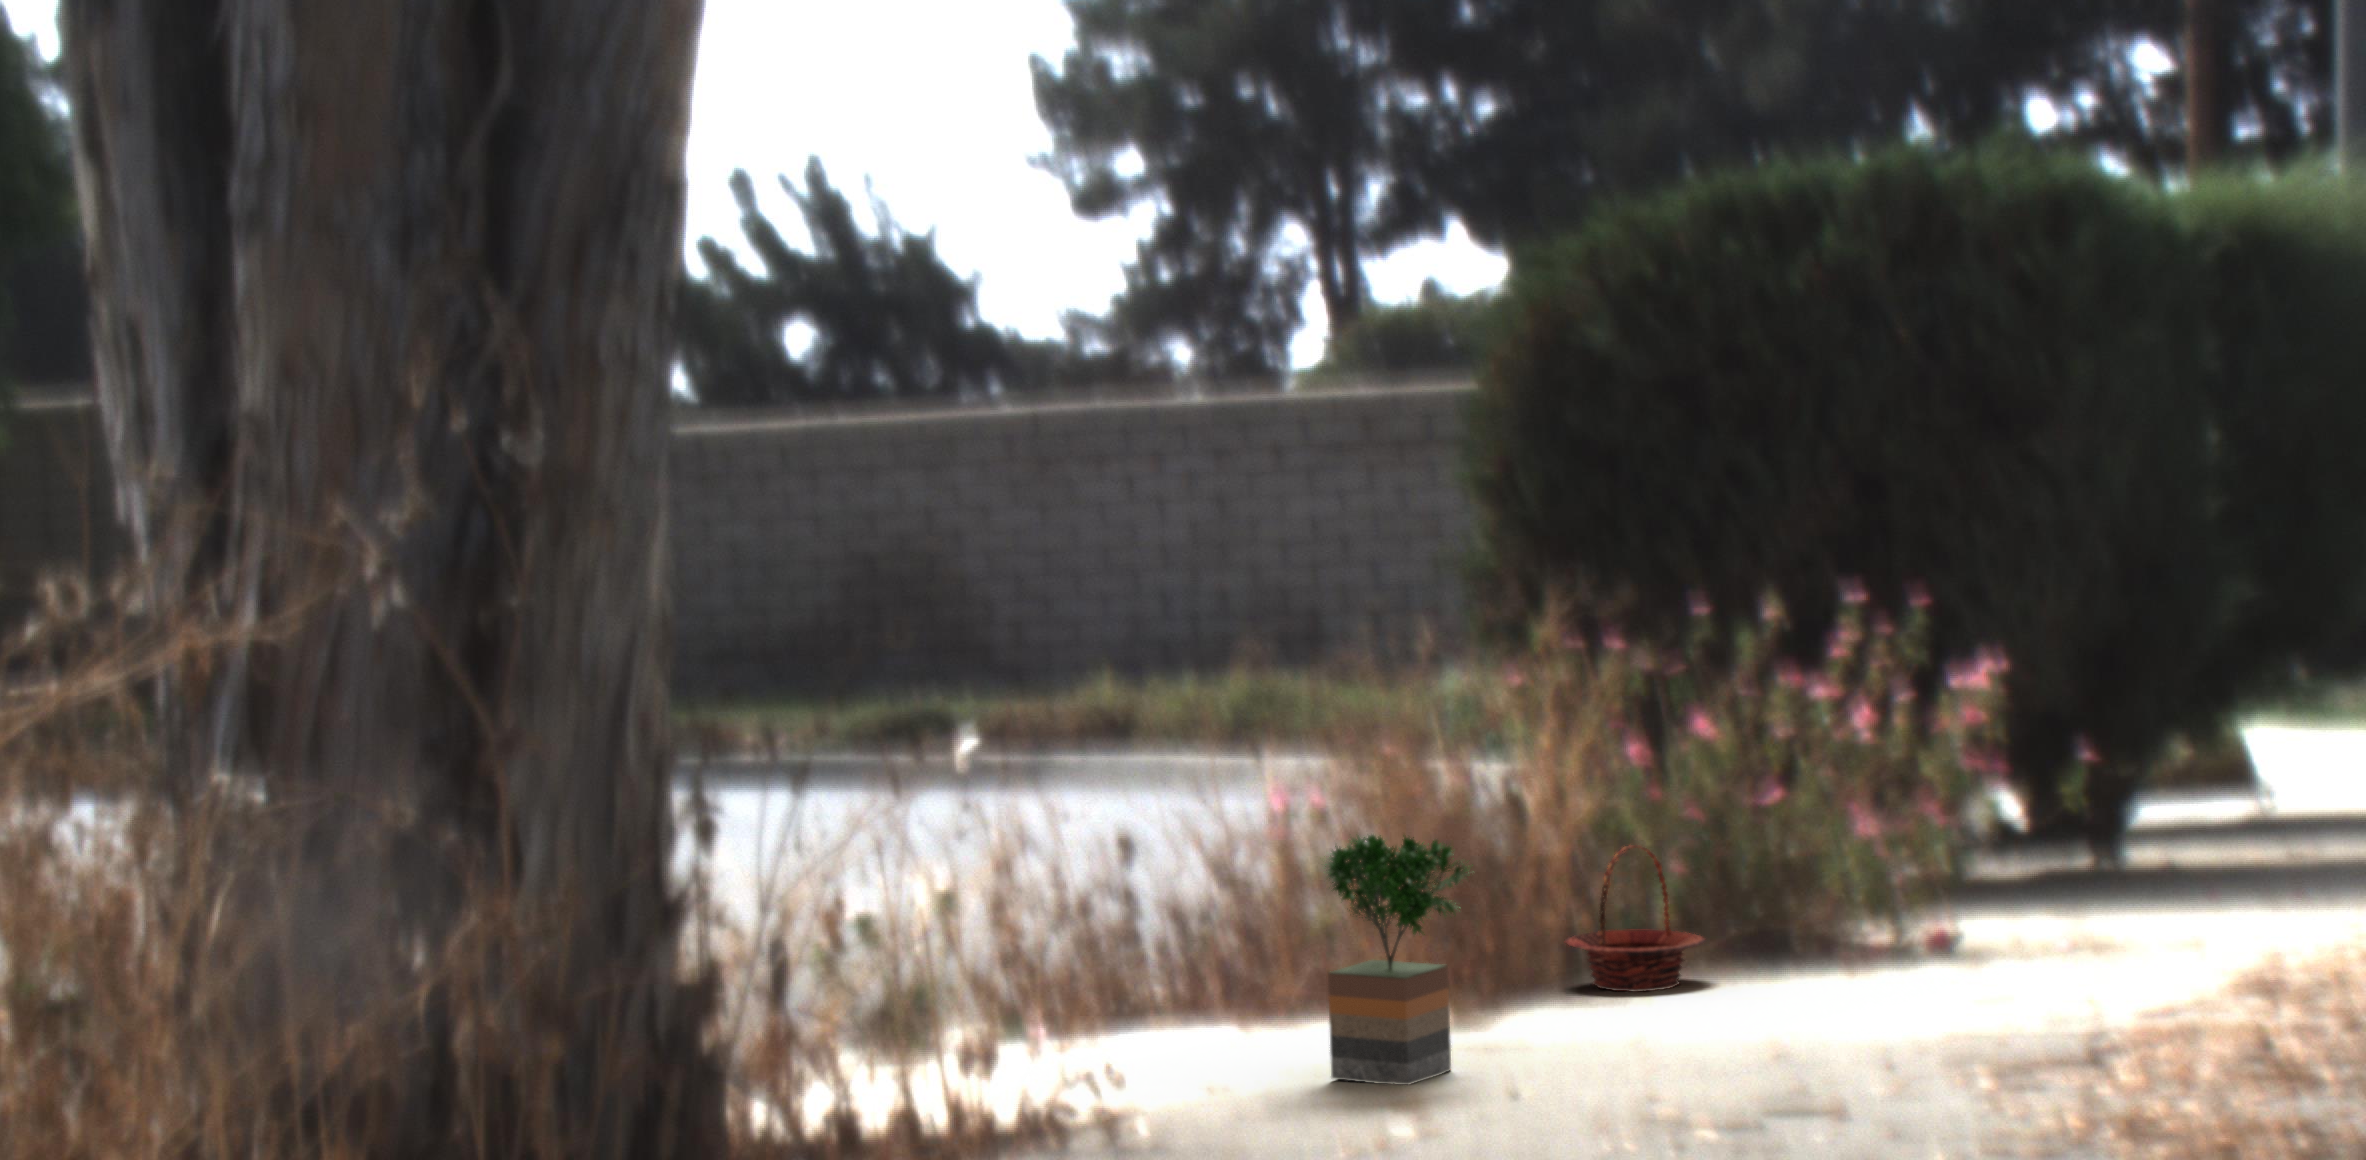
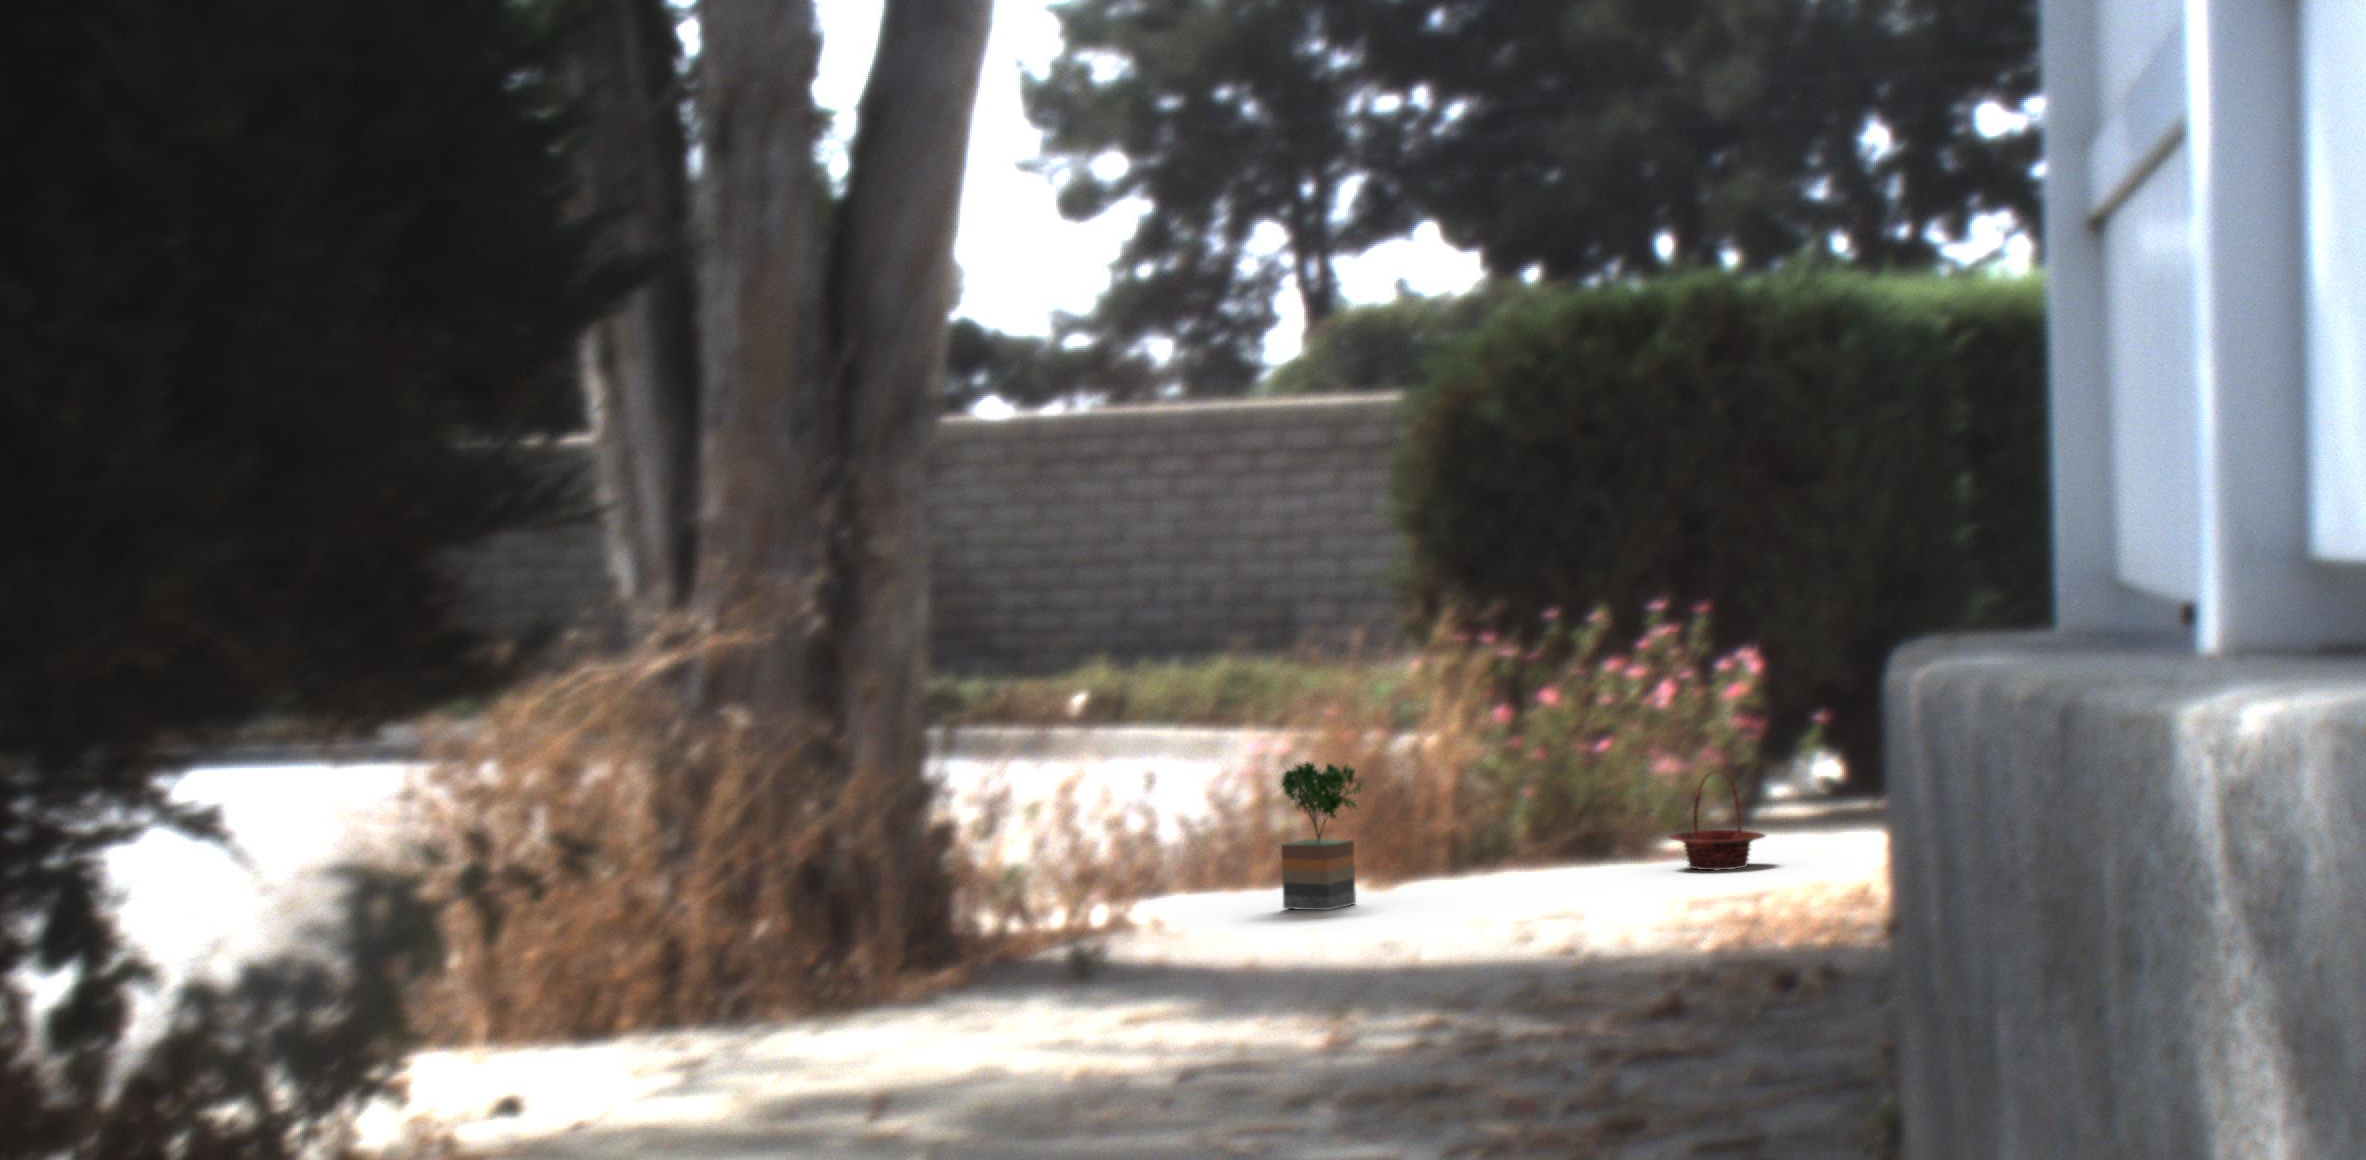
basket: present [1565,845,1705,992] -> present [1669,770,1765,870]

